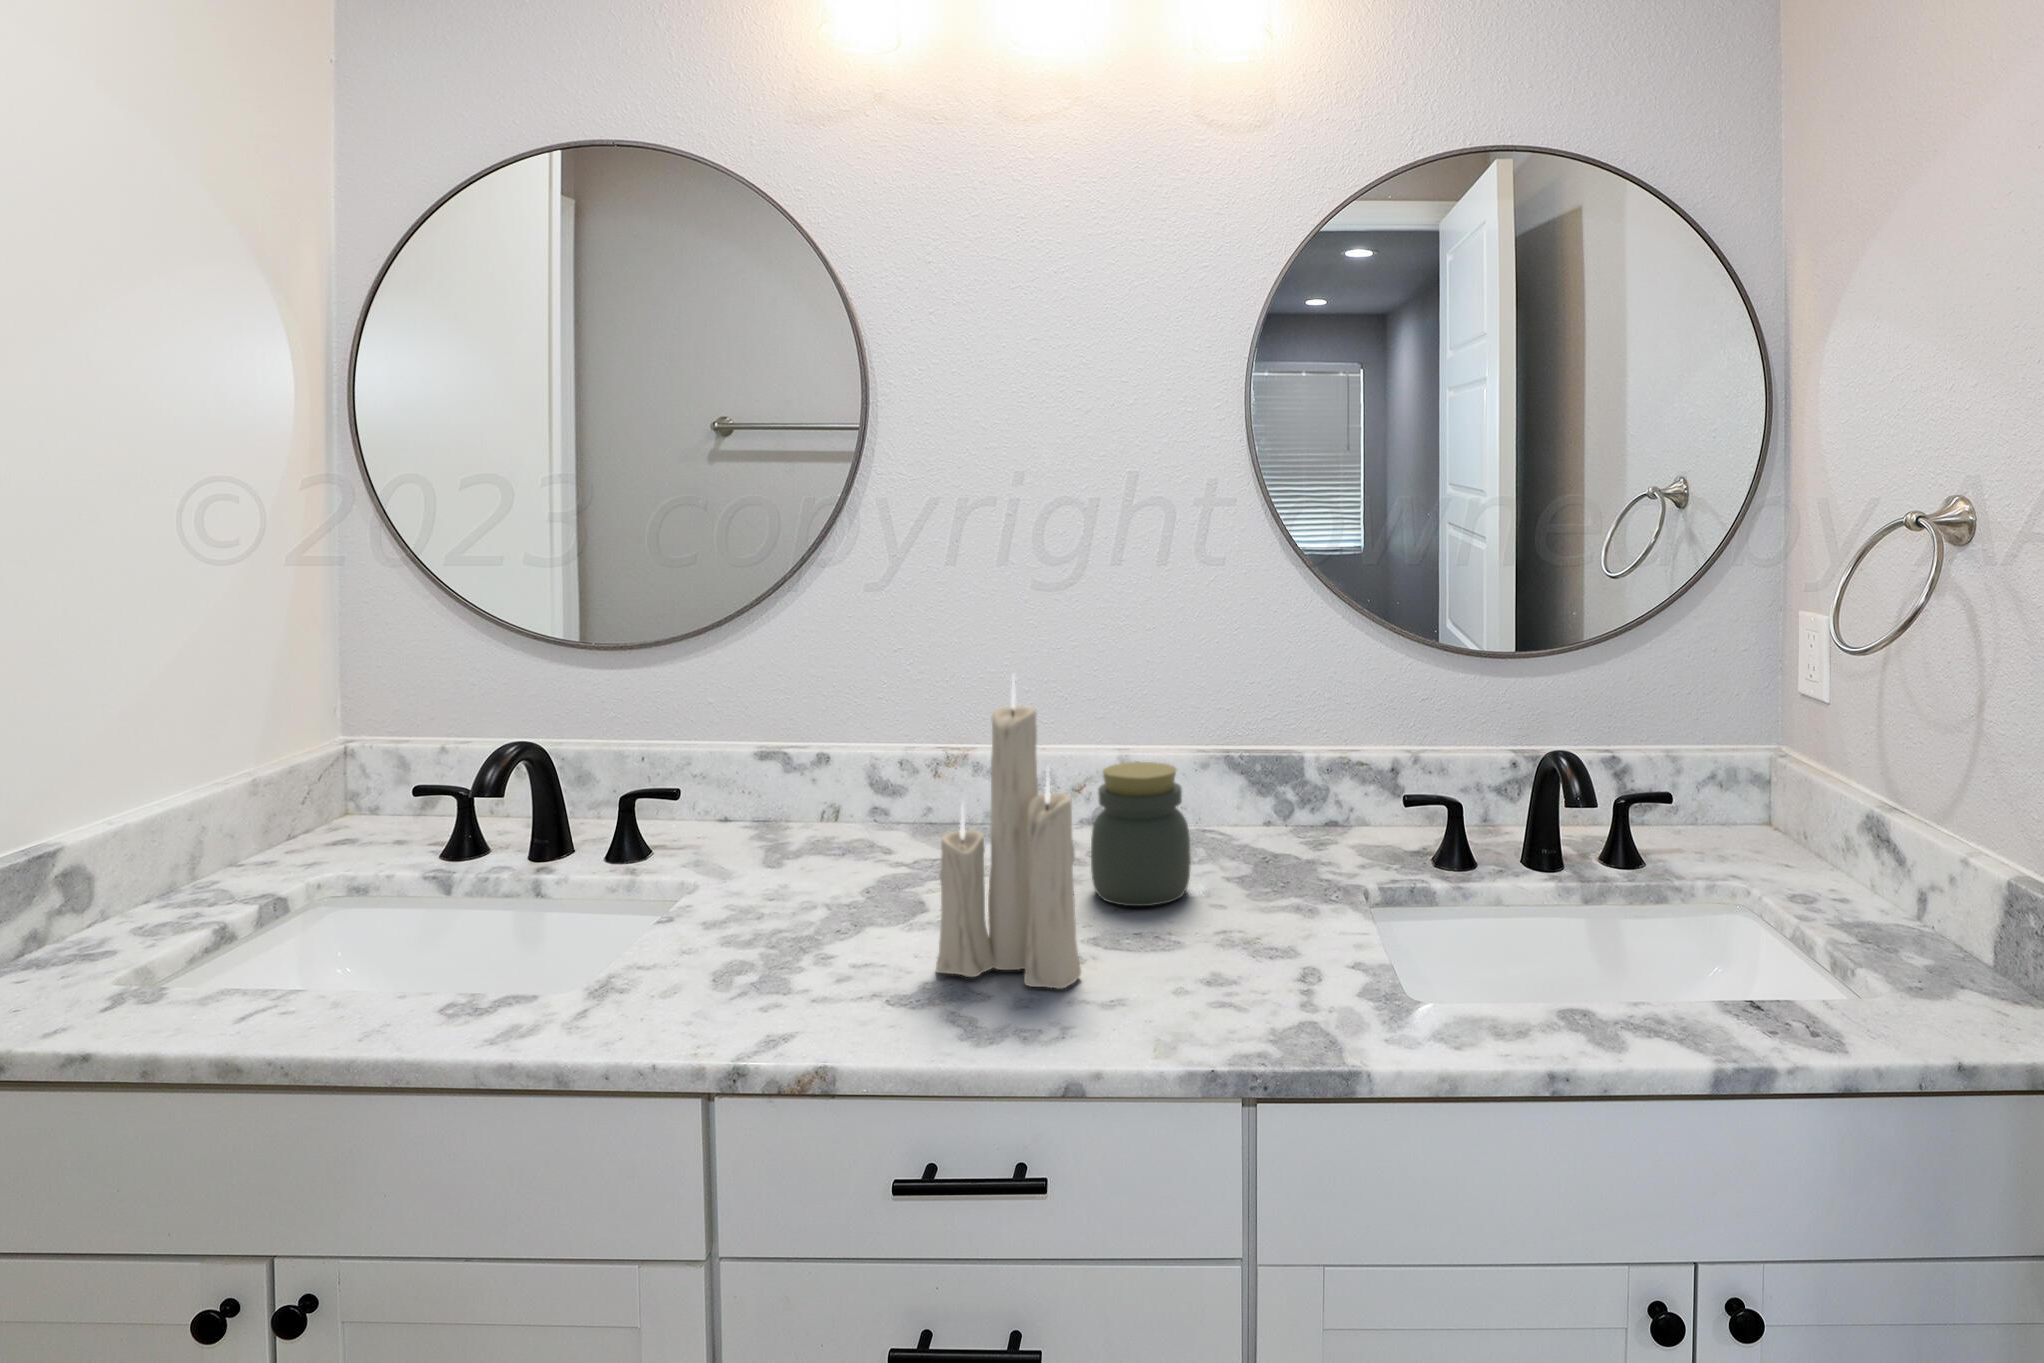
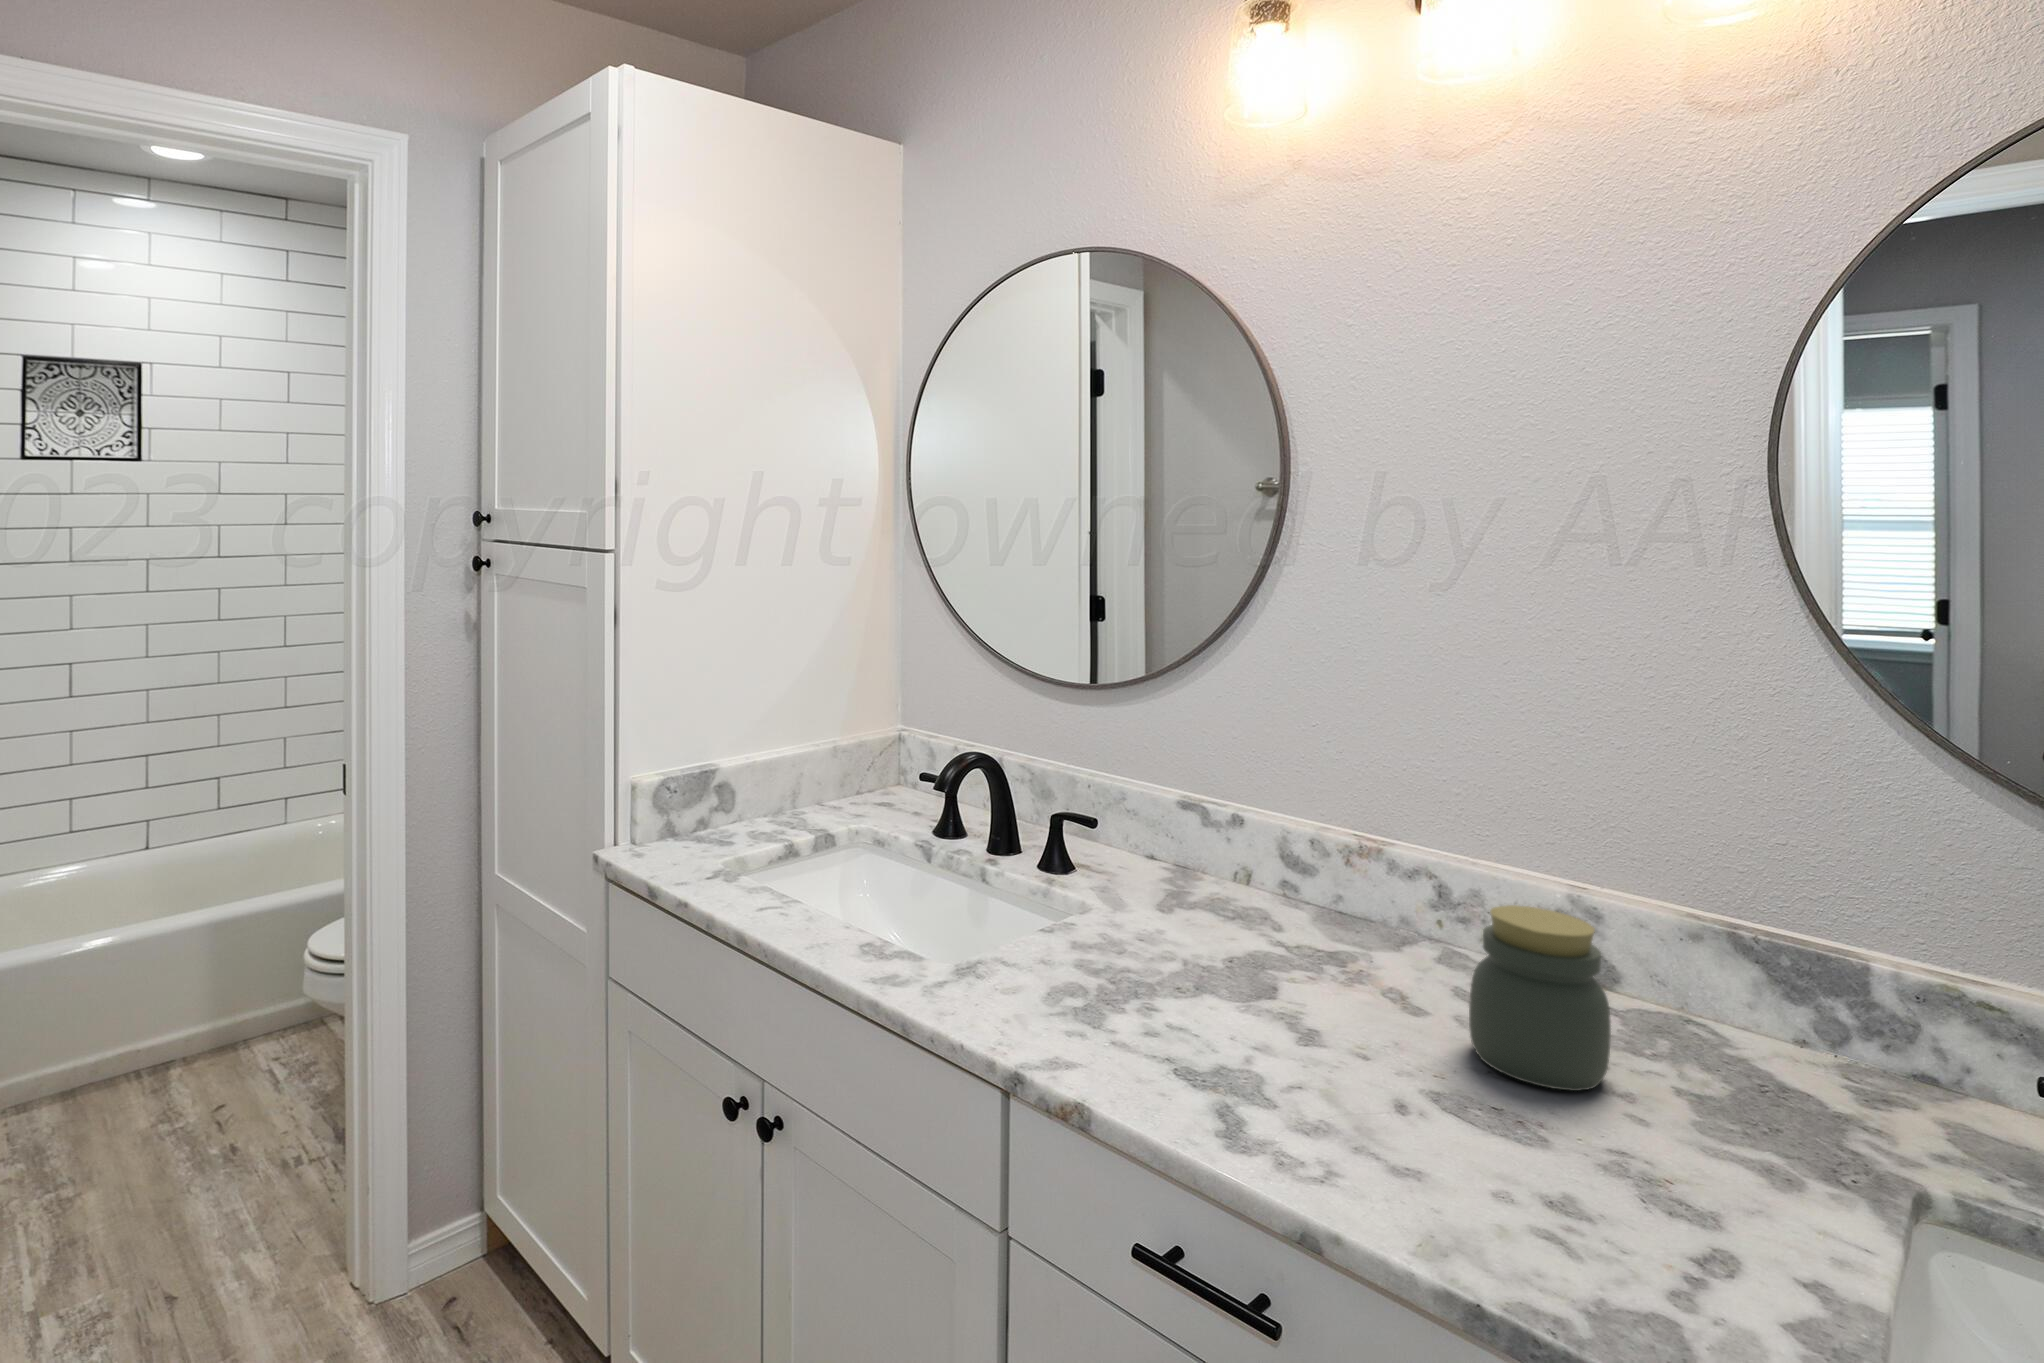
candle: present [936,675,1081,989] -> none [1235,760,1389,1133]

